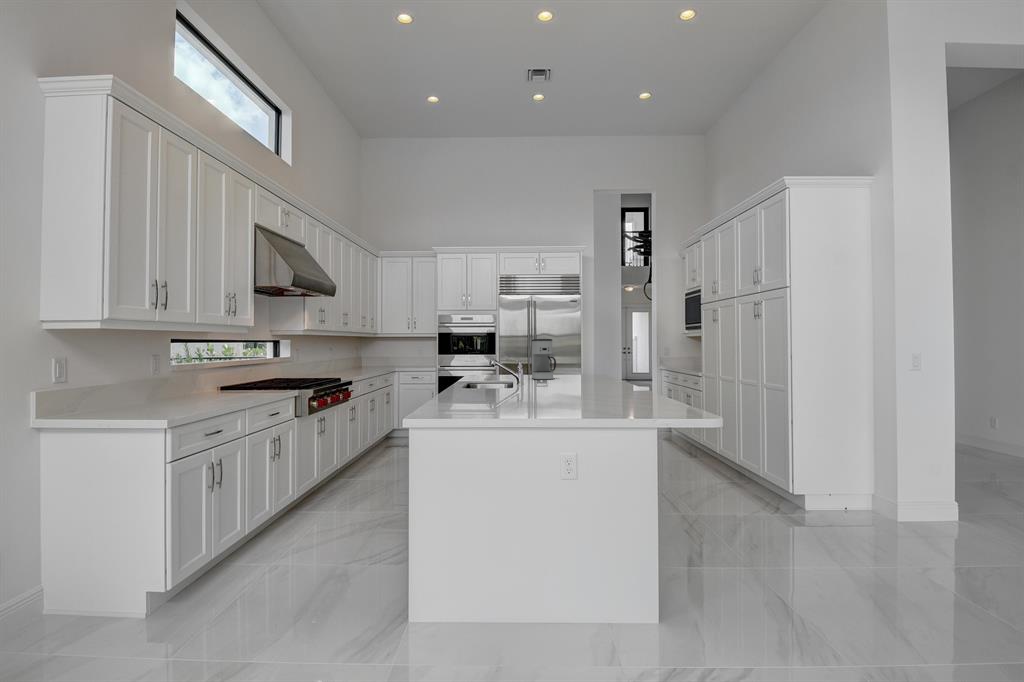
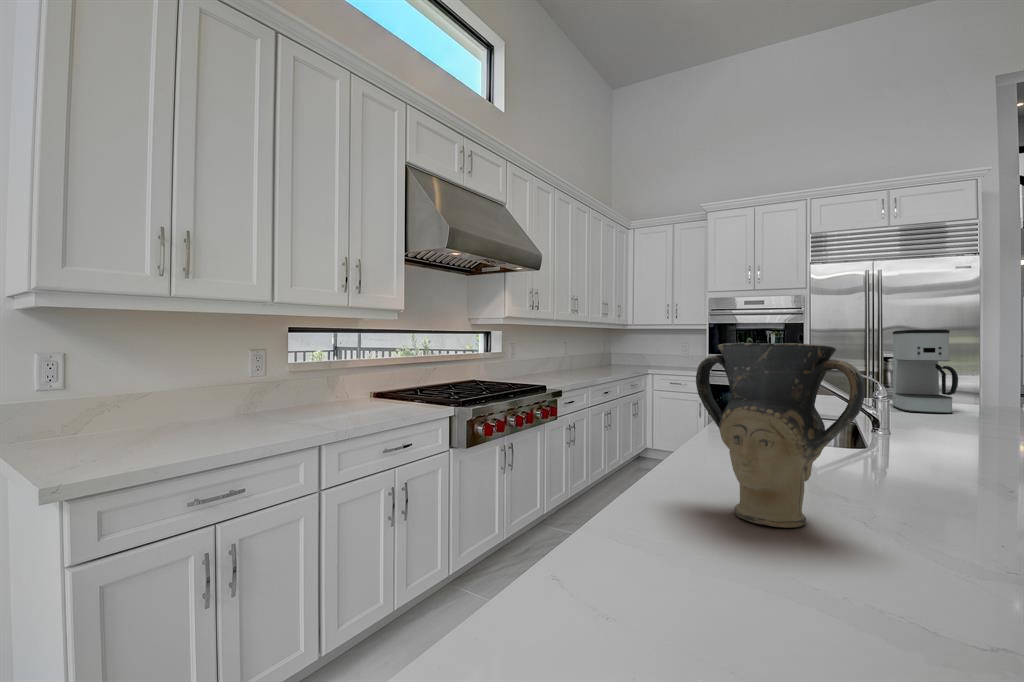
vase: none [452,346,499,402] -> present [696,343,866,528]

